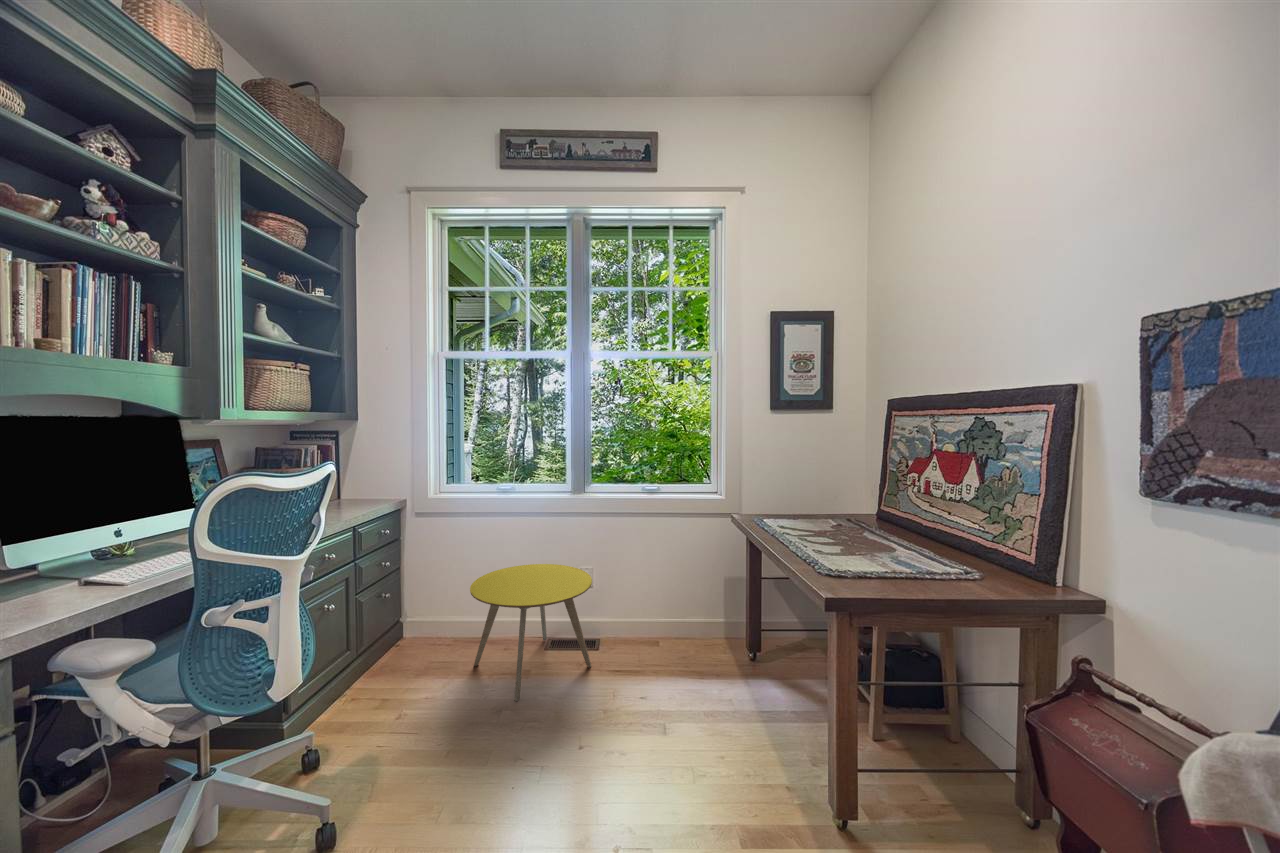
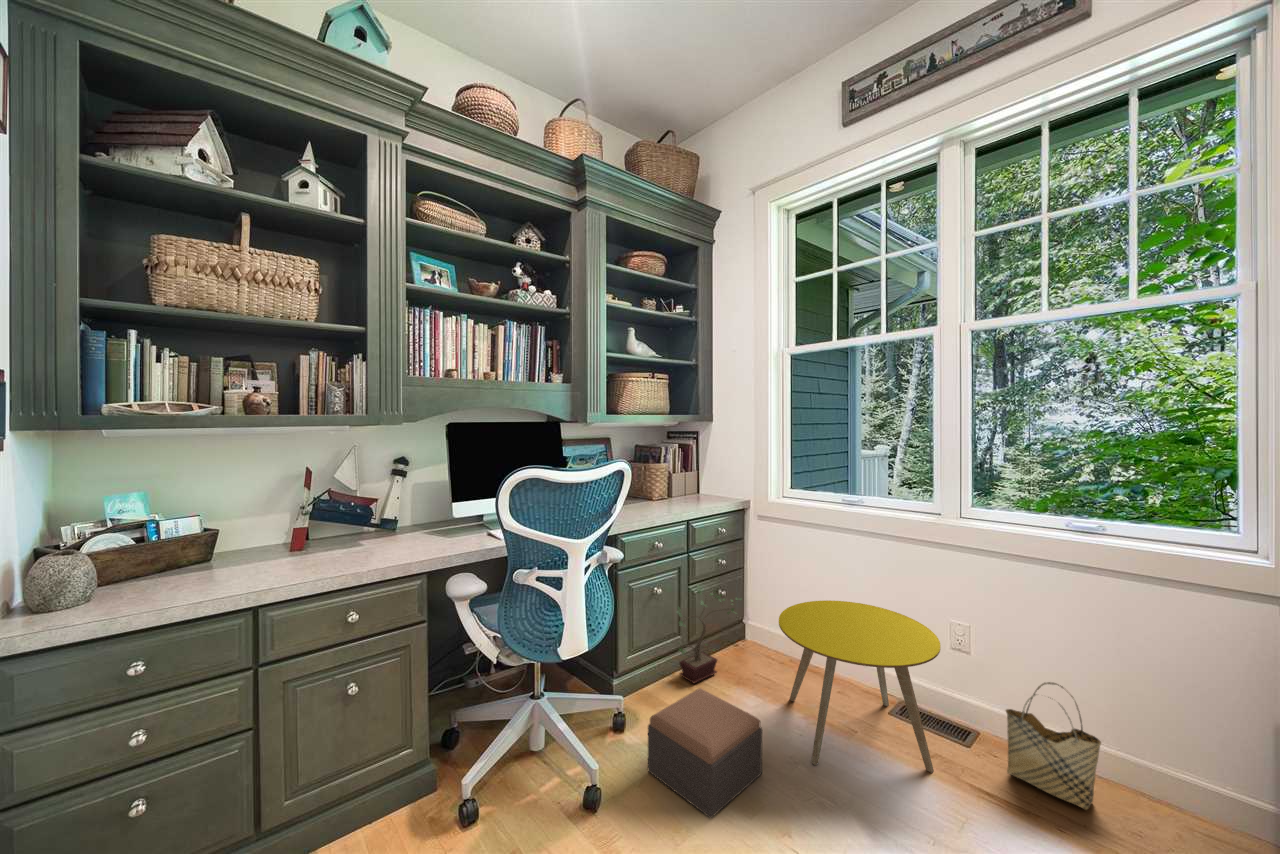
woven basket: none [625,580,671,648] -> present [1006,682,1101,809]
potted plant: none [352,588,415,692] -> present [677,585,742,683]
footstool: none [370,680,482,786] -> present [648,688,762,818]

